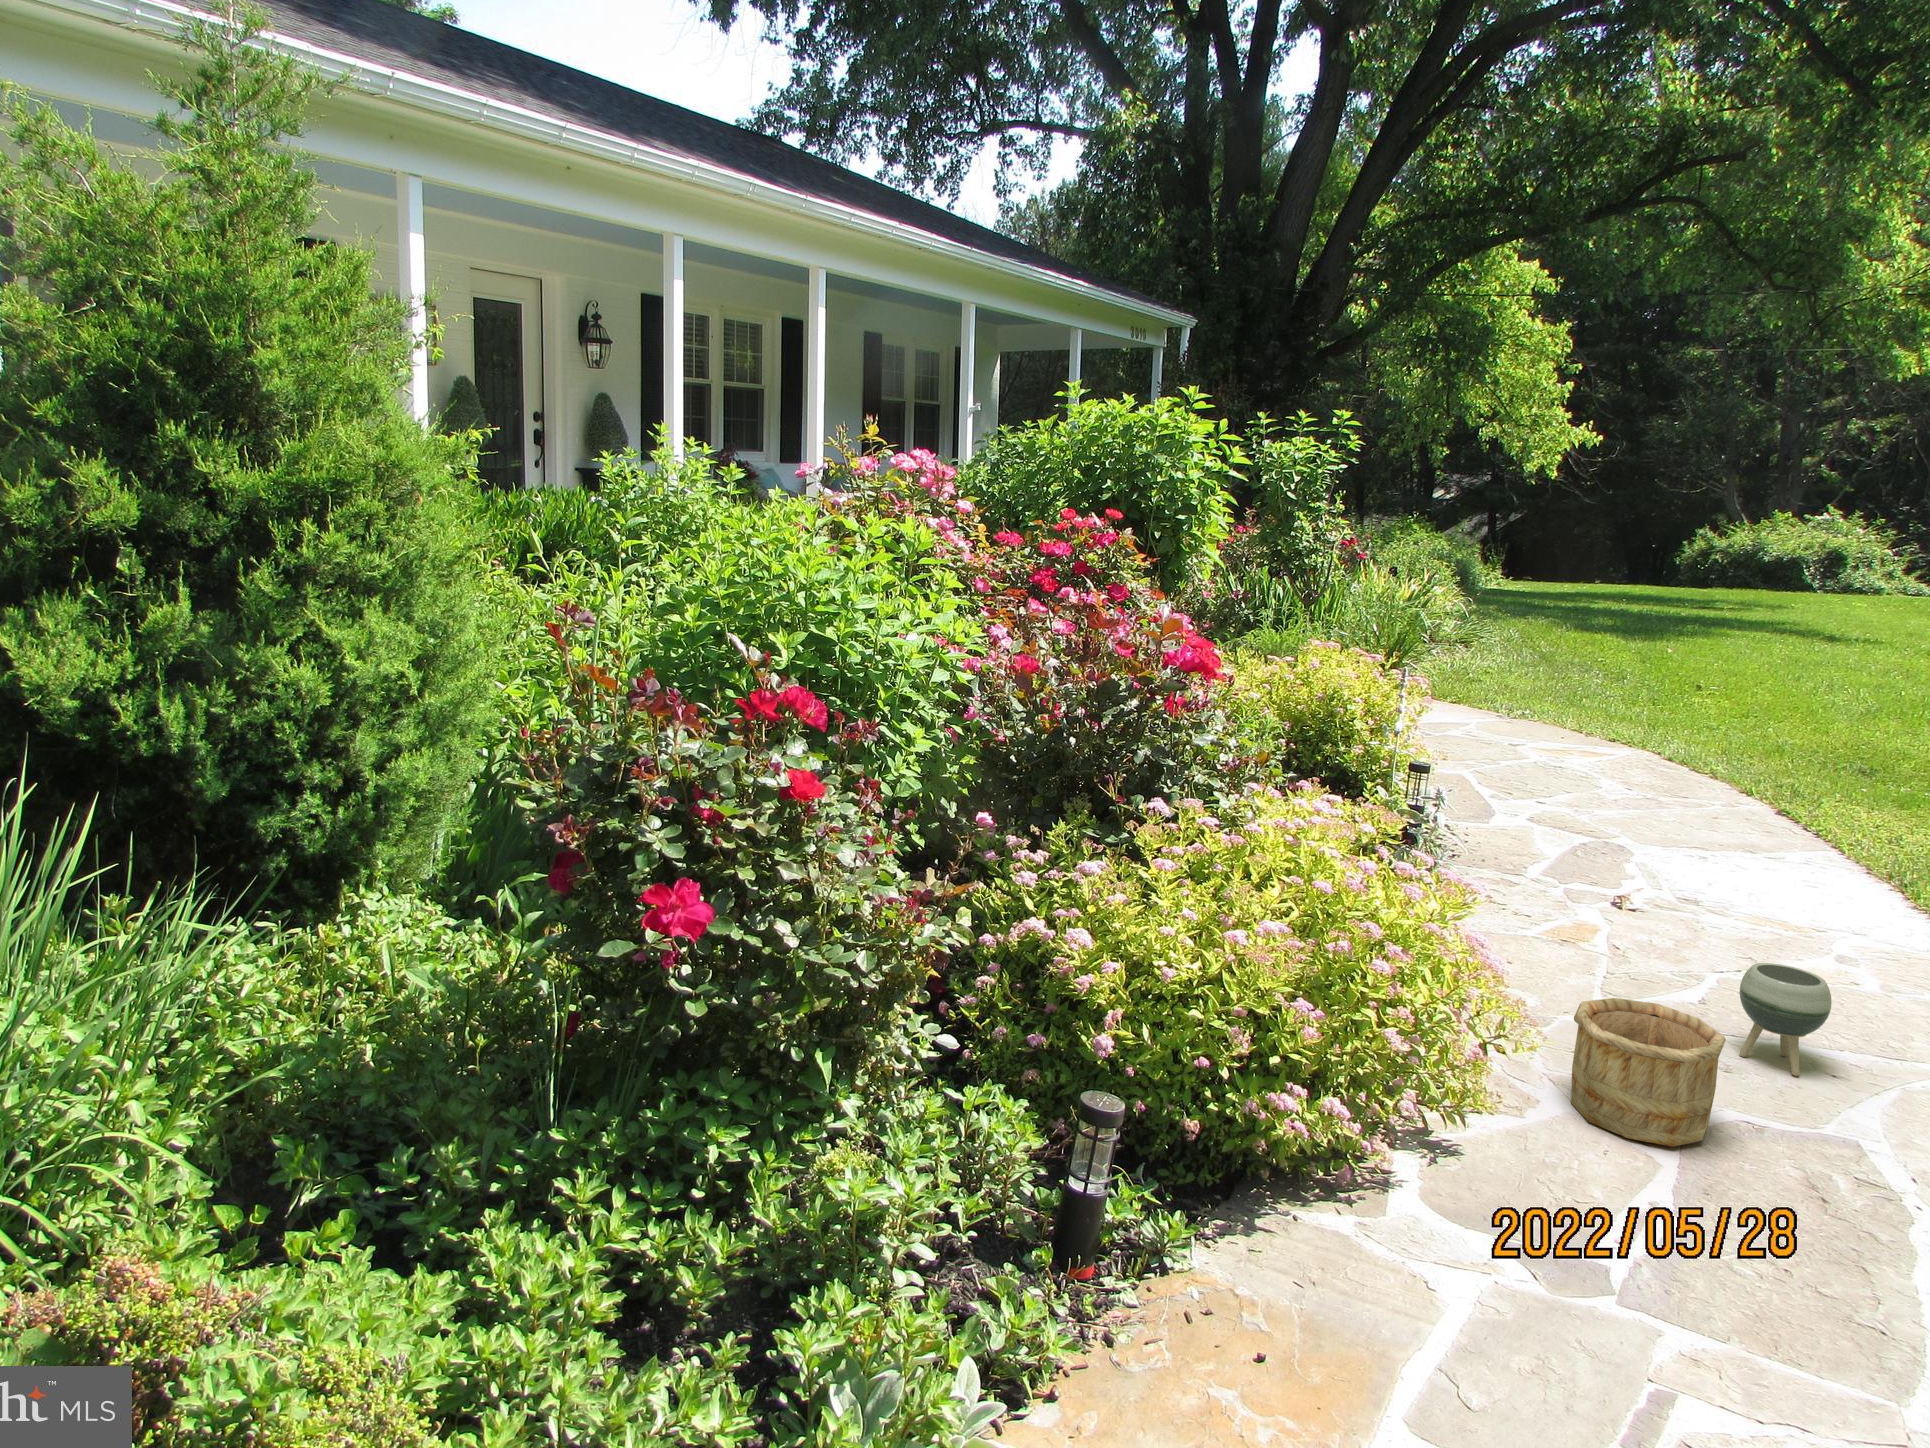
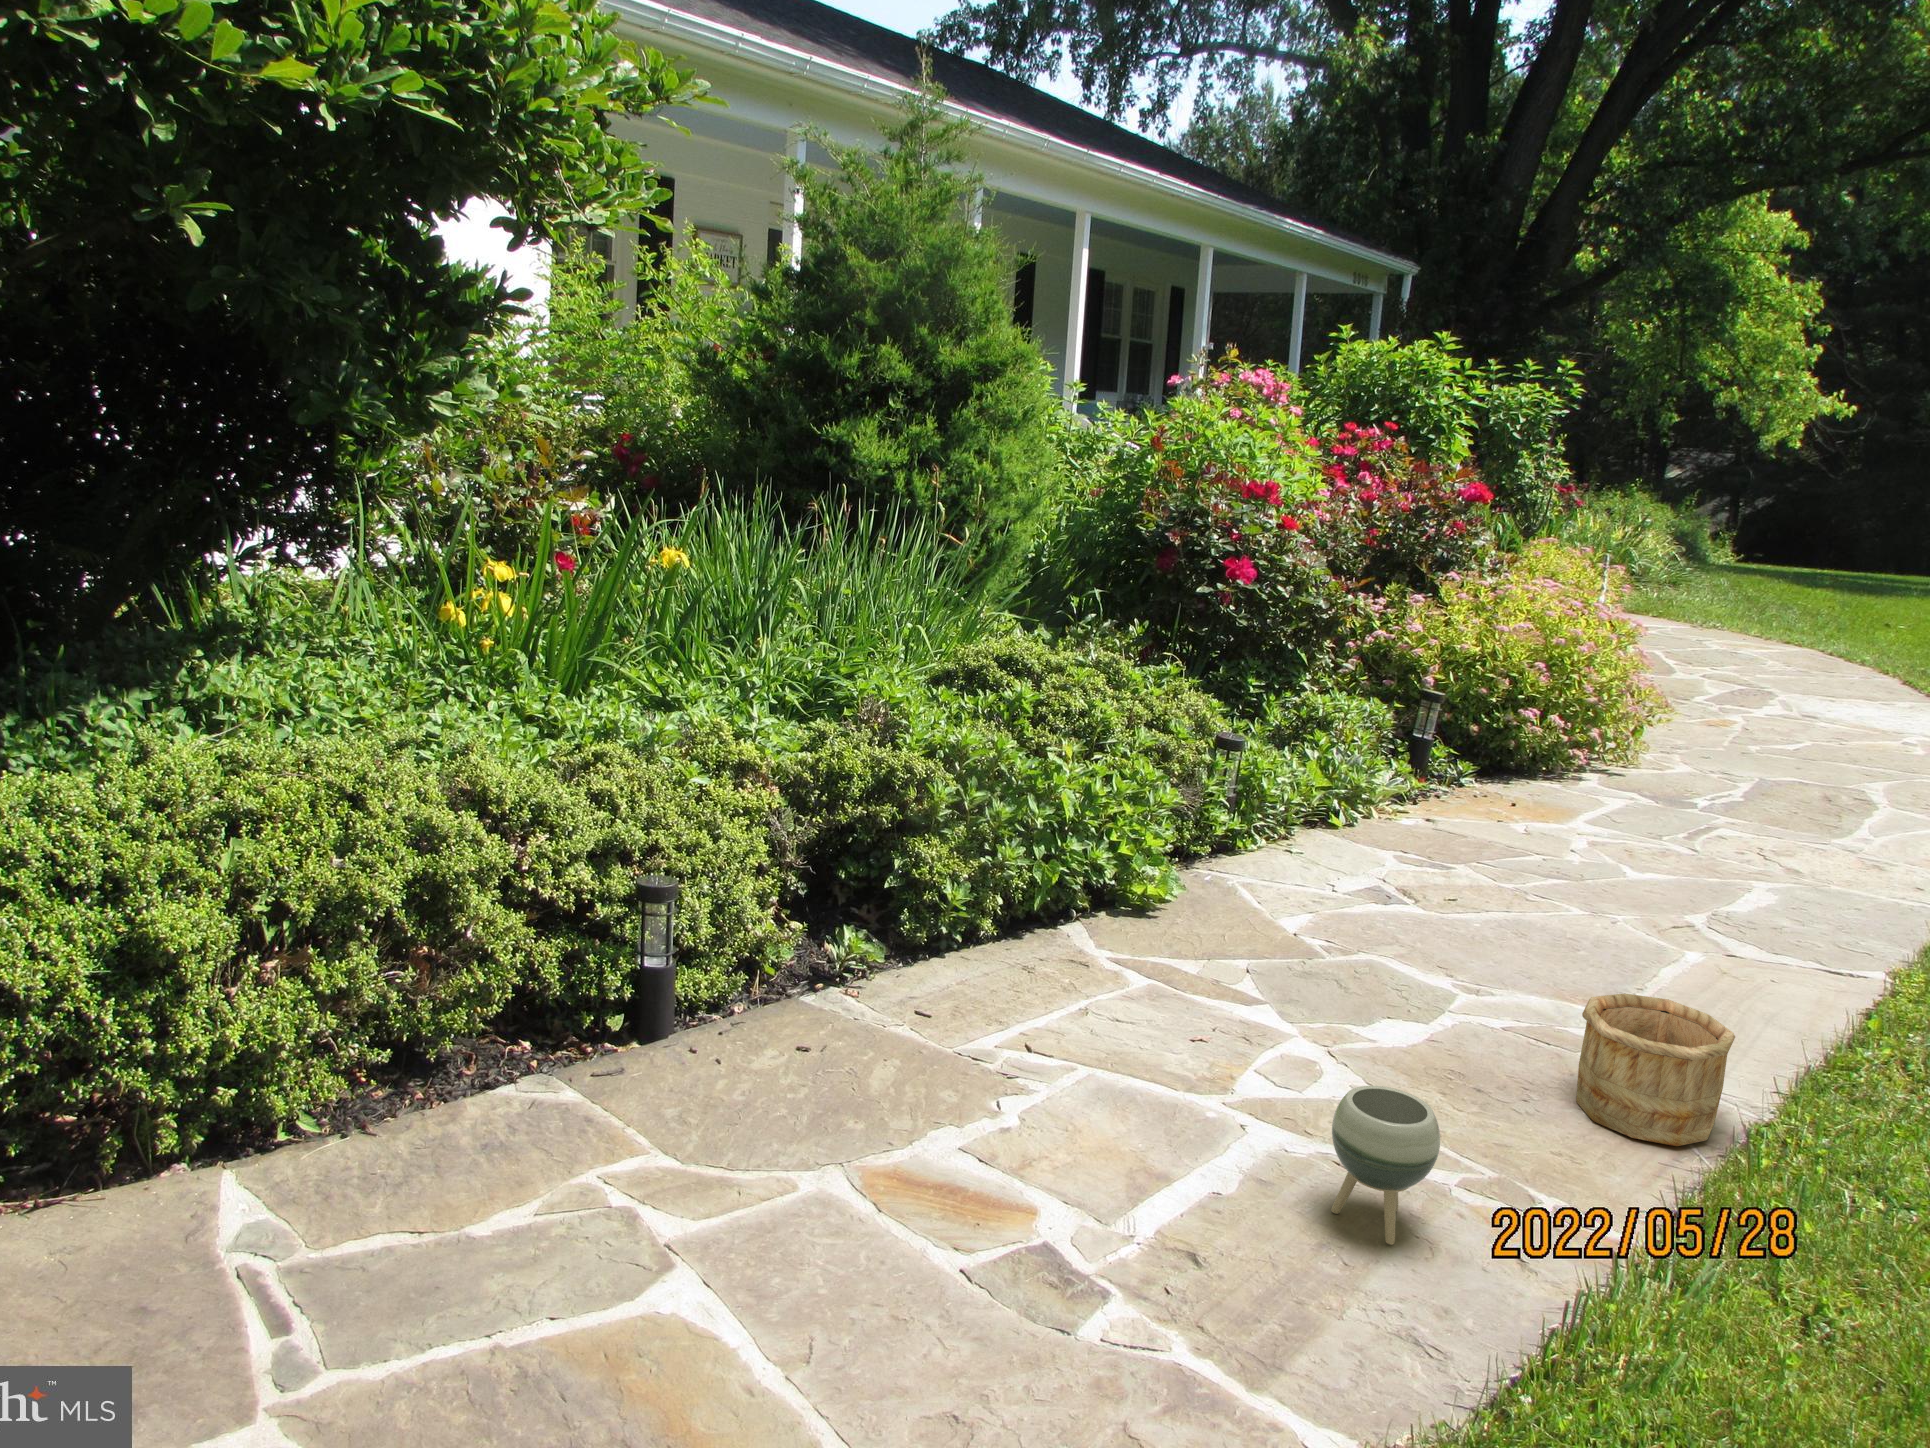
planter: present [1739,963,1832,1076] -> present [1331,1086,1440,1245]

